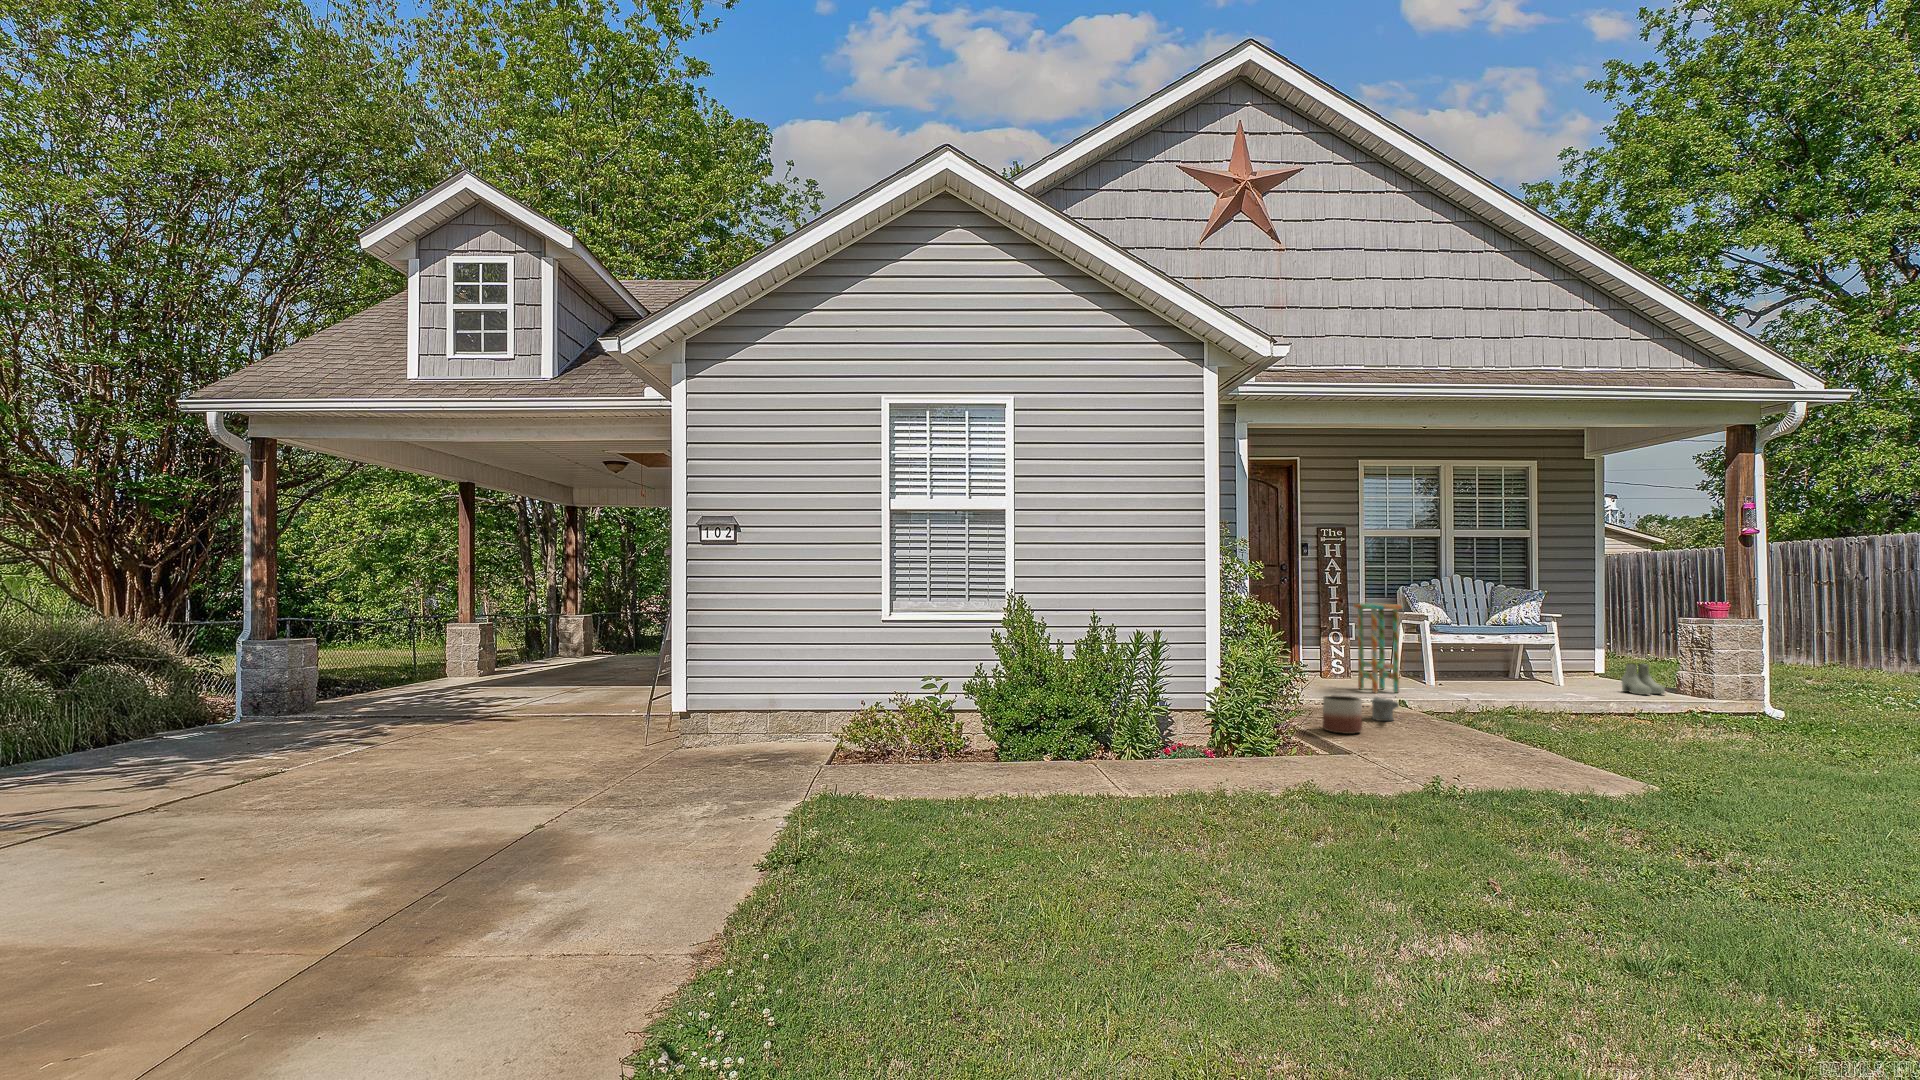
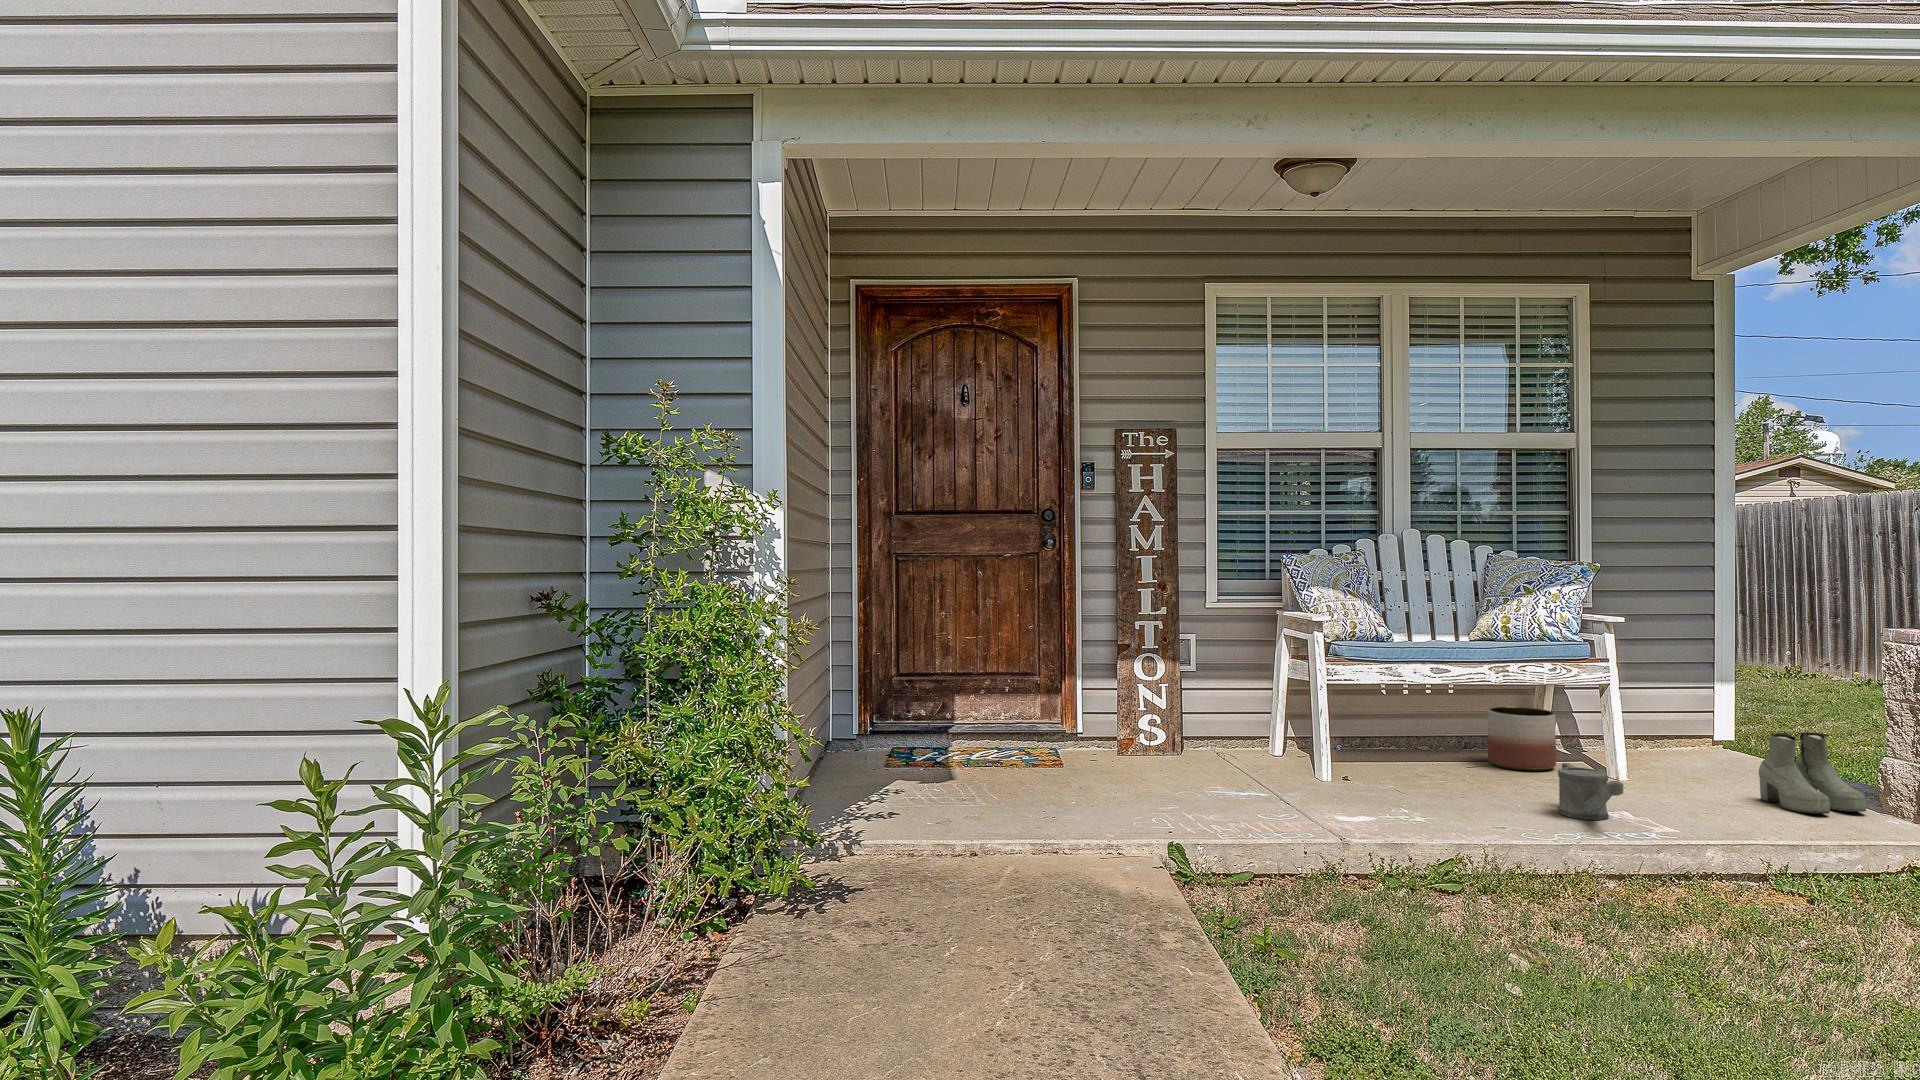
side table: present [1354,603,1403,693] -> none [1115,593,1222,807]
planter: present [1323,695,1362,734] -> present [1488,706,1556,771]
watering can: present [1372,697,1399,721] -> present [1558,763,1623,820]

